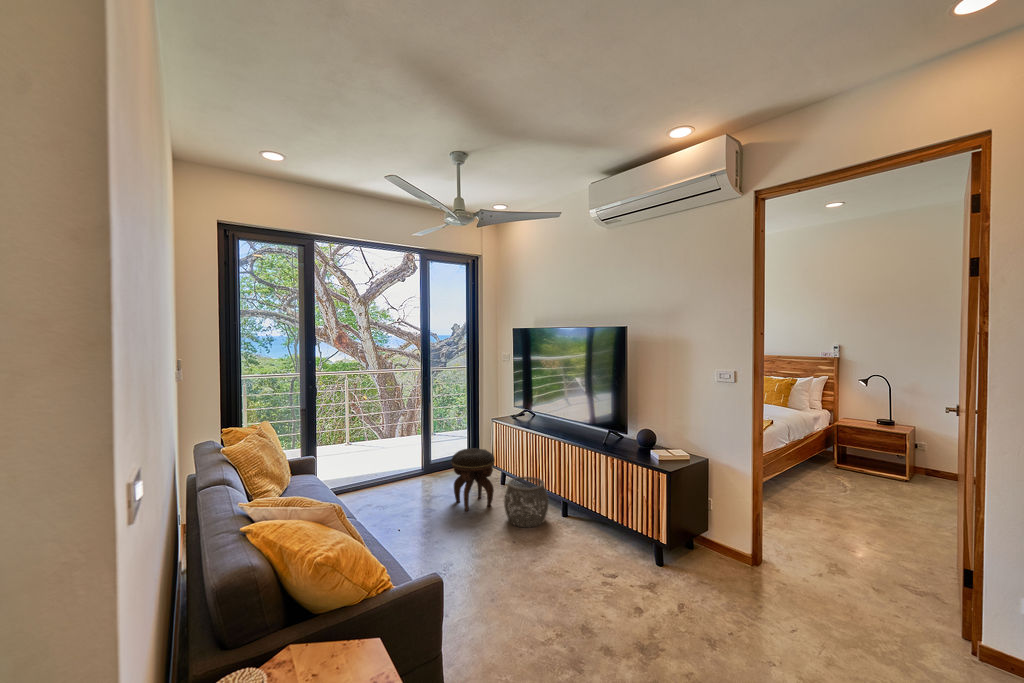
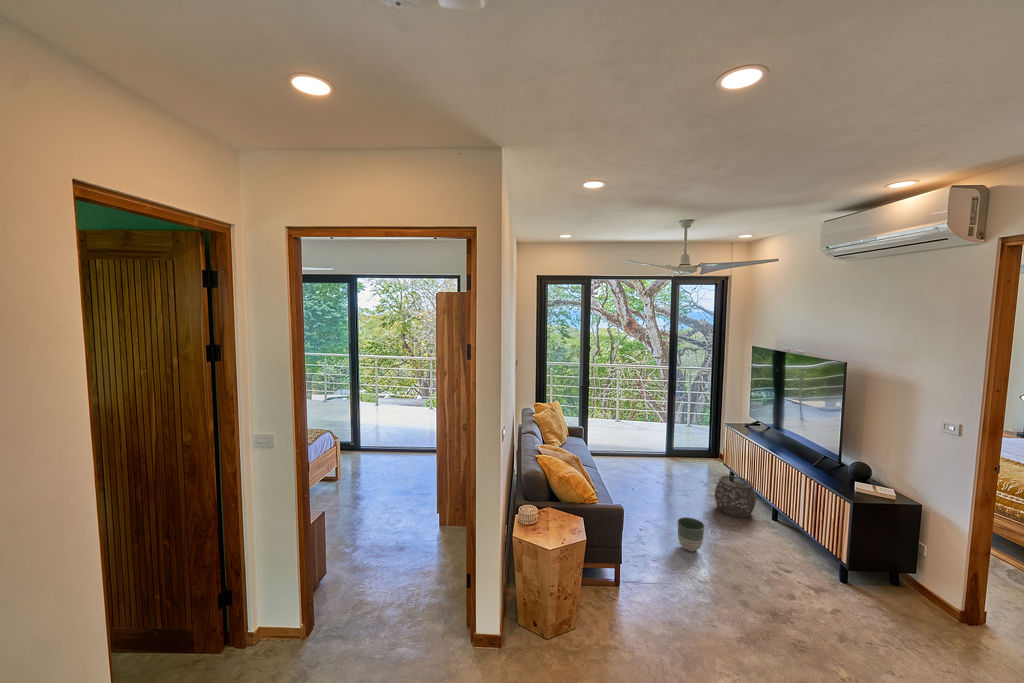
footstool: present [451,448,495,511] -> none [679,443,716,493]
planter: none [489,548,525,599] -> present [678,517,704,551]

